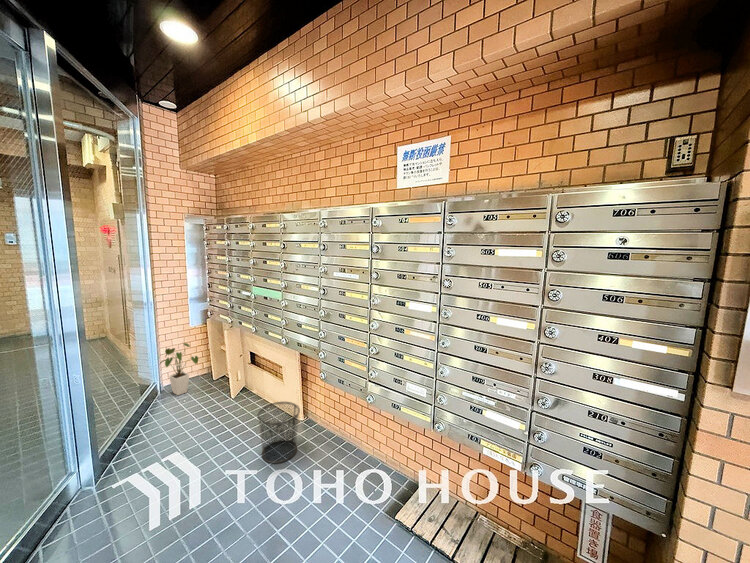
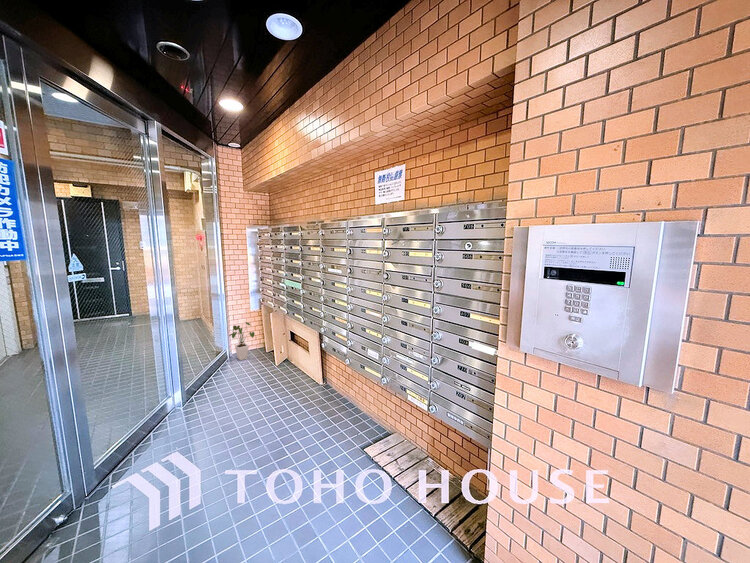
waste bin: present [257,402,300,463] -> none [283,366,314,409]

